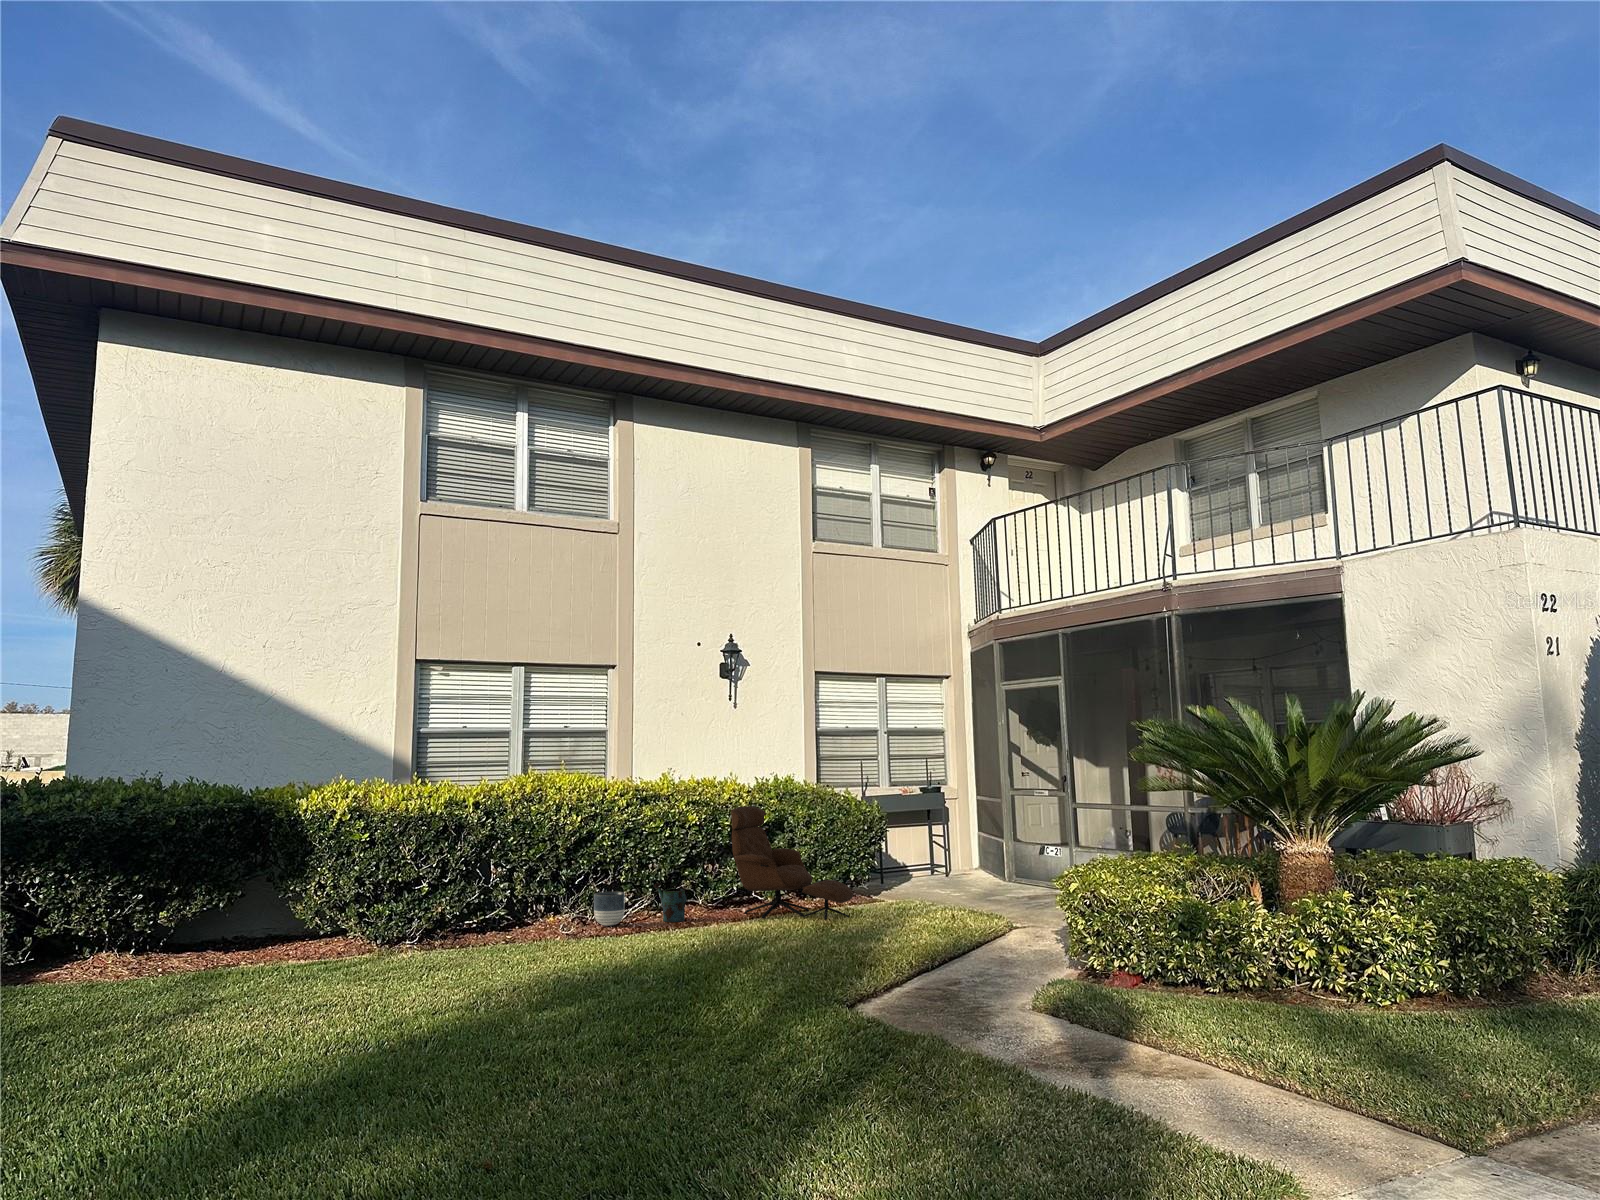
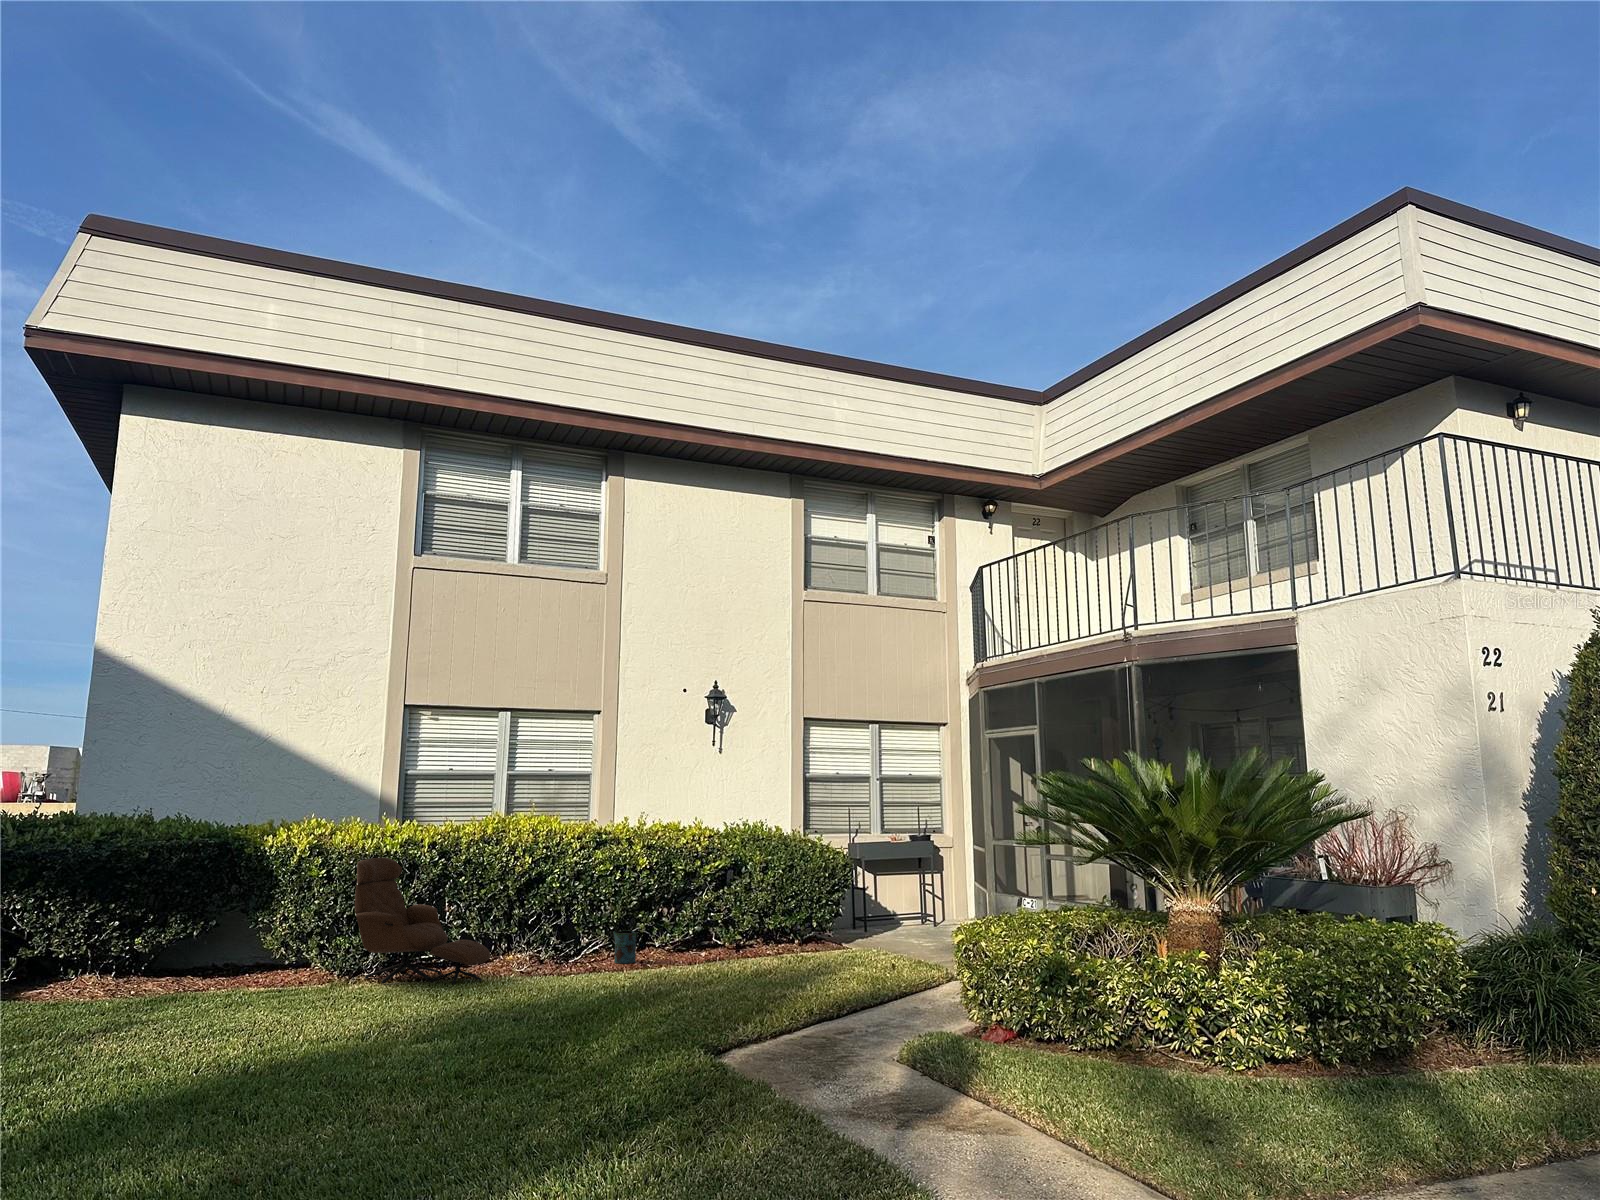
lounge chair: present [731,806,853,920] -> present [355,858,491,984]
planter: present [594,892,625,926] -> none [546,932,576,965]

